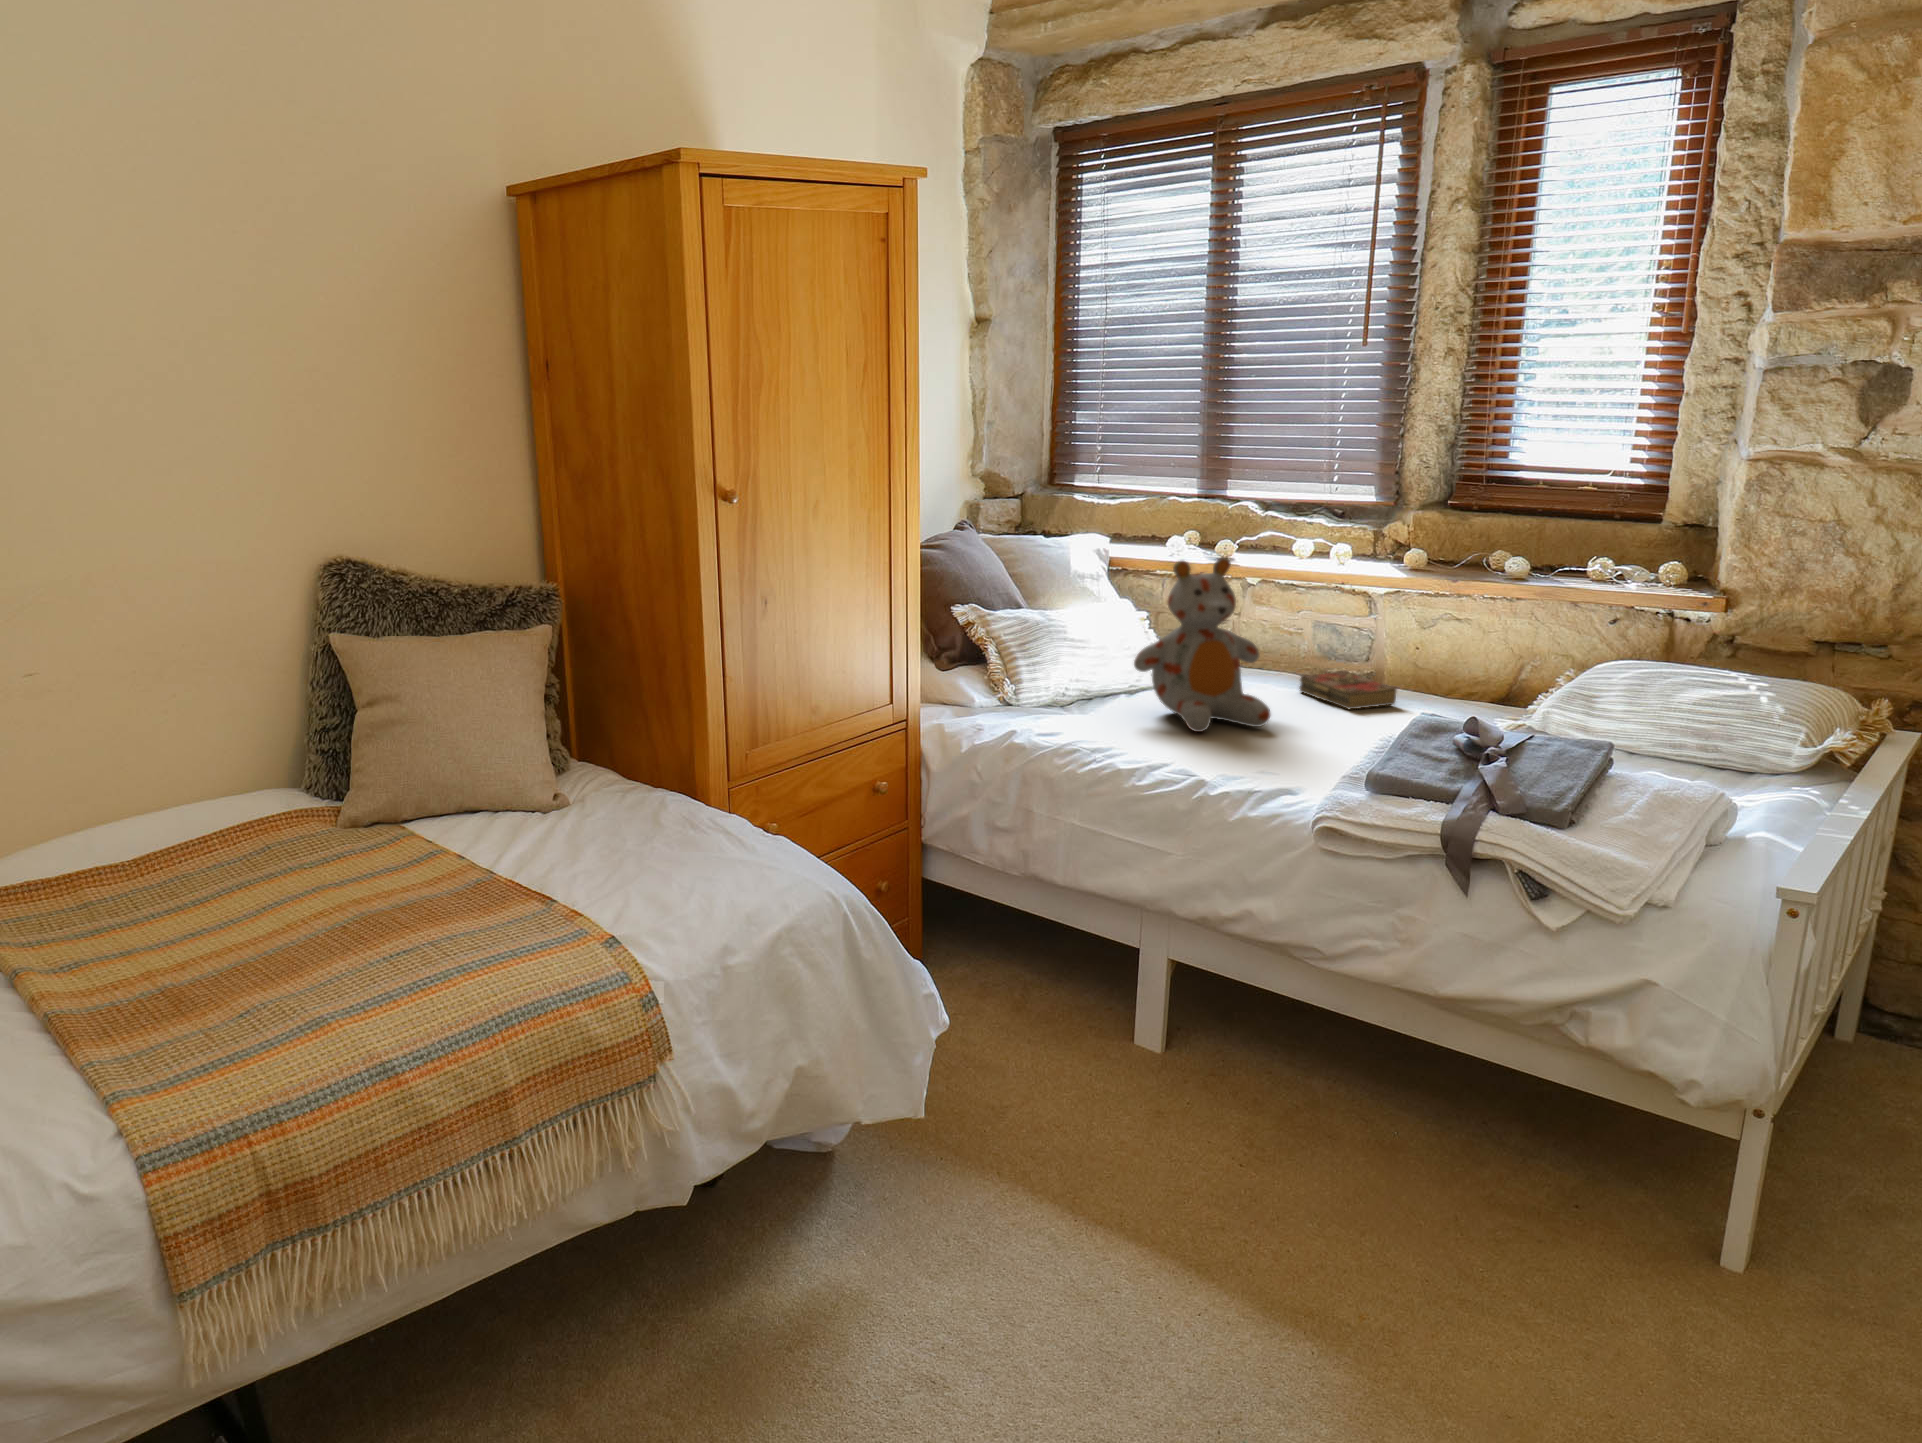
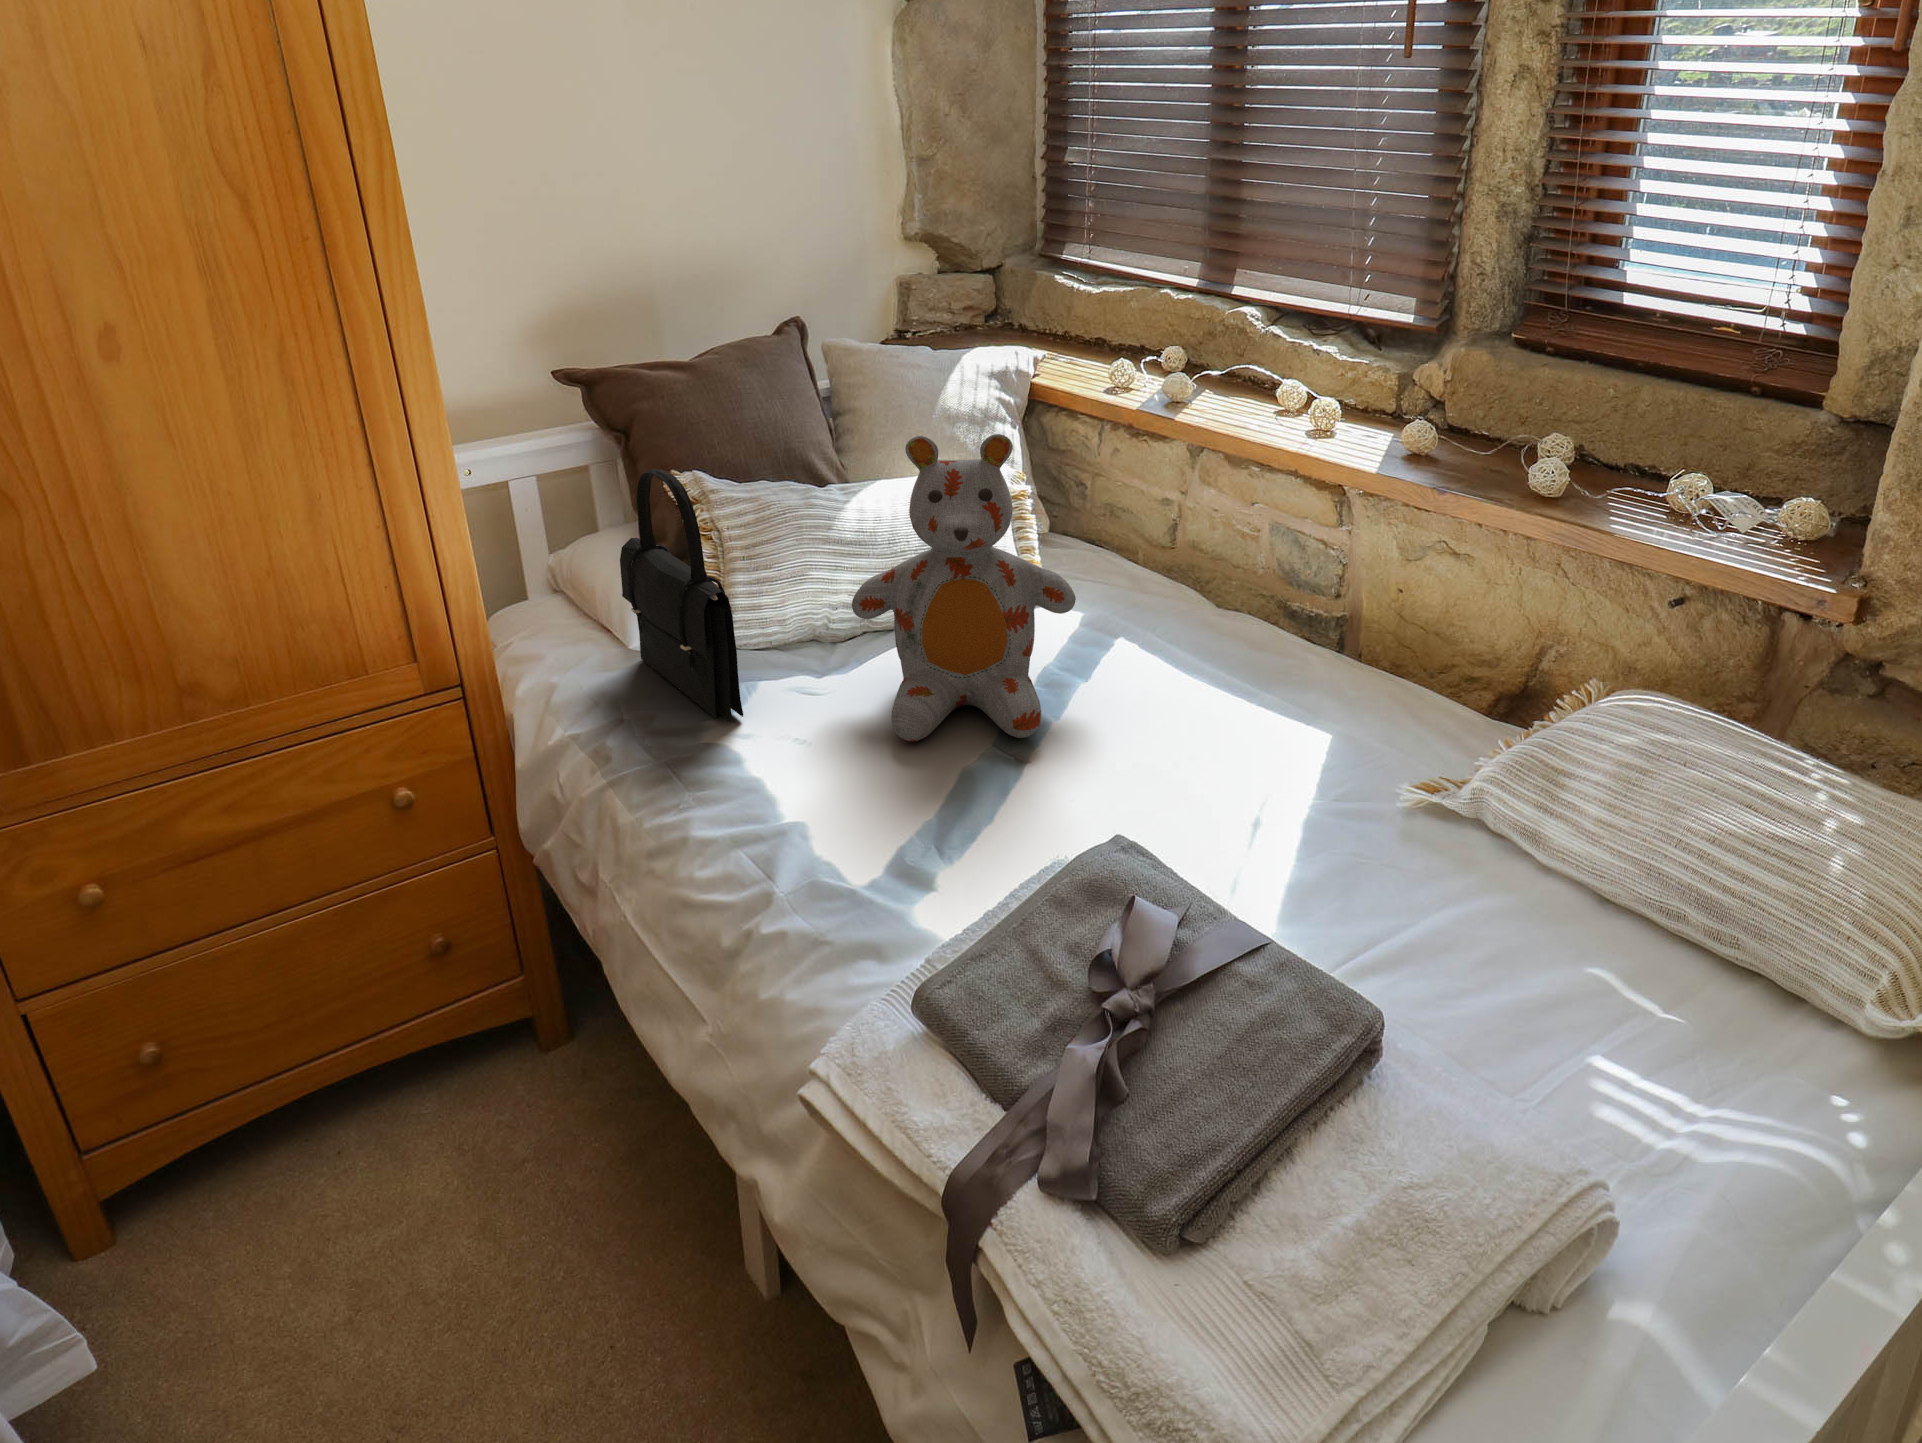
handbag: none [978,588,1091,732] -> present [620,469,743,722]
book: present [1299,670,1397,709] -> none [1198,615,1320,701]

